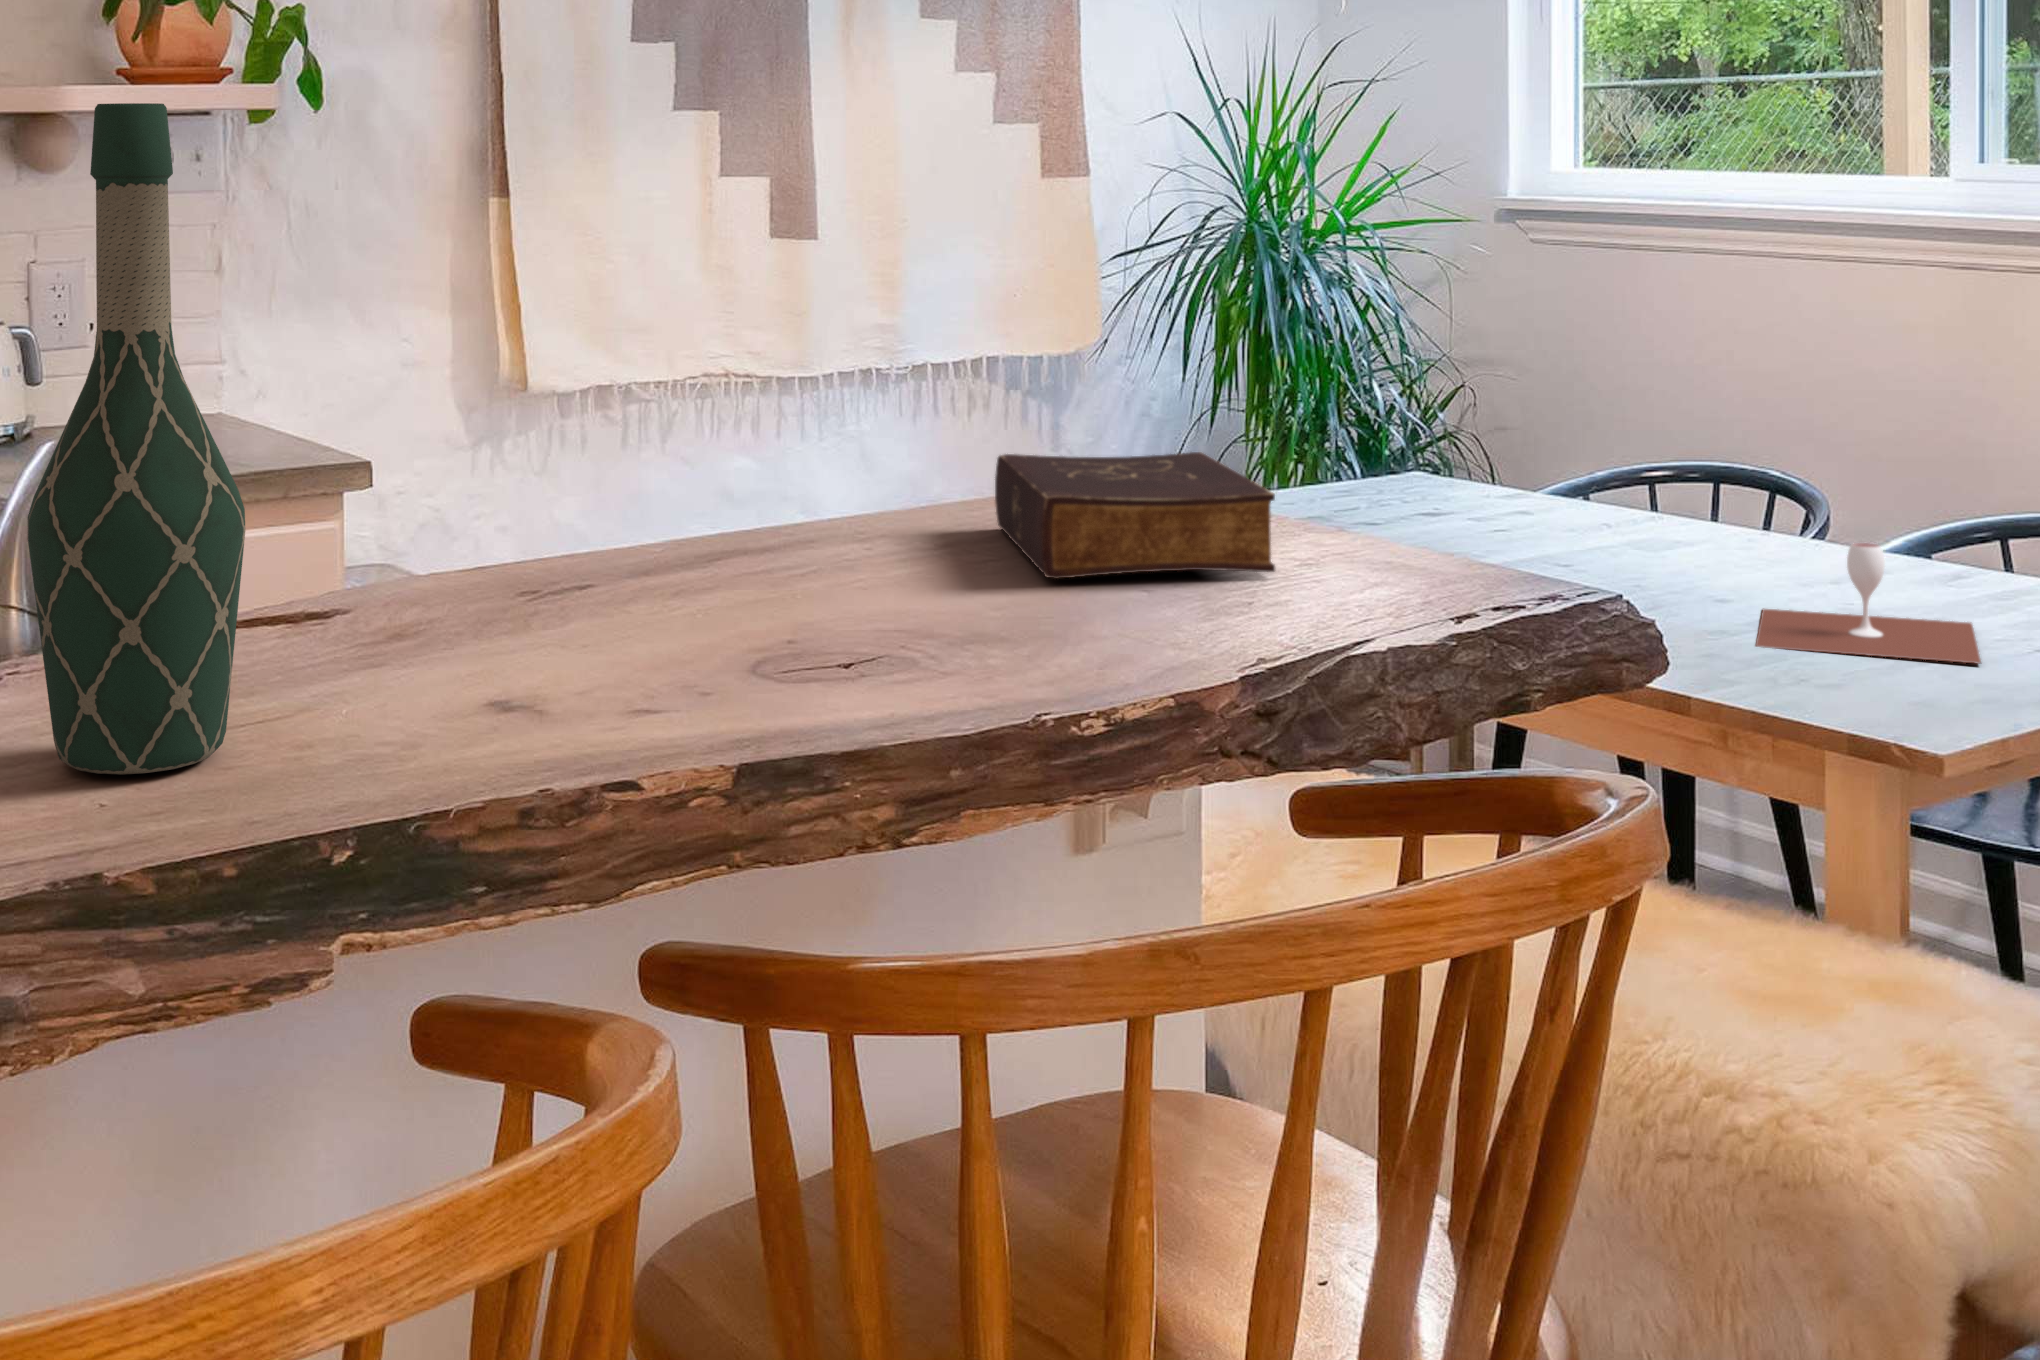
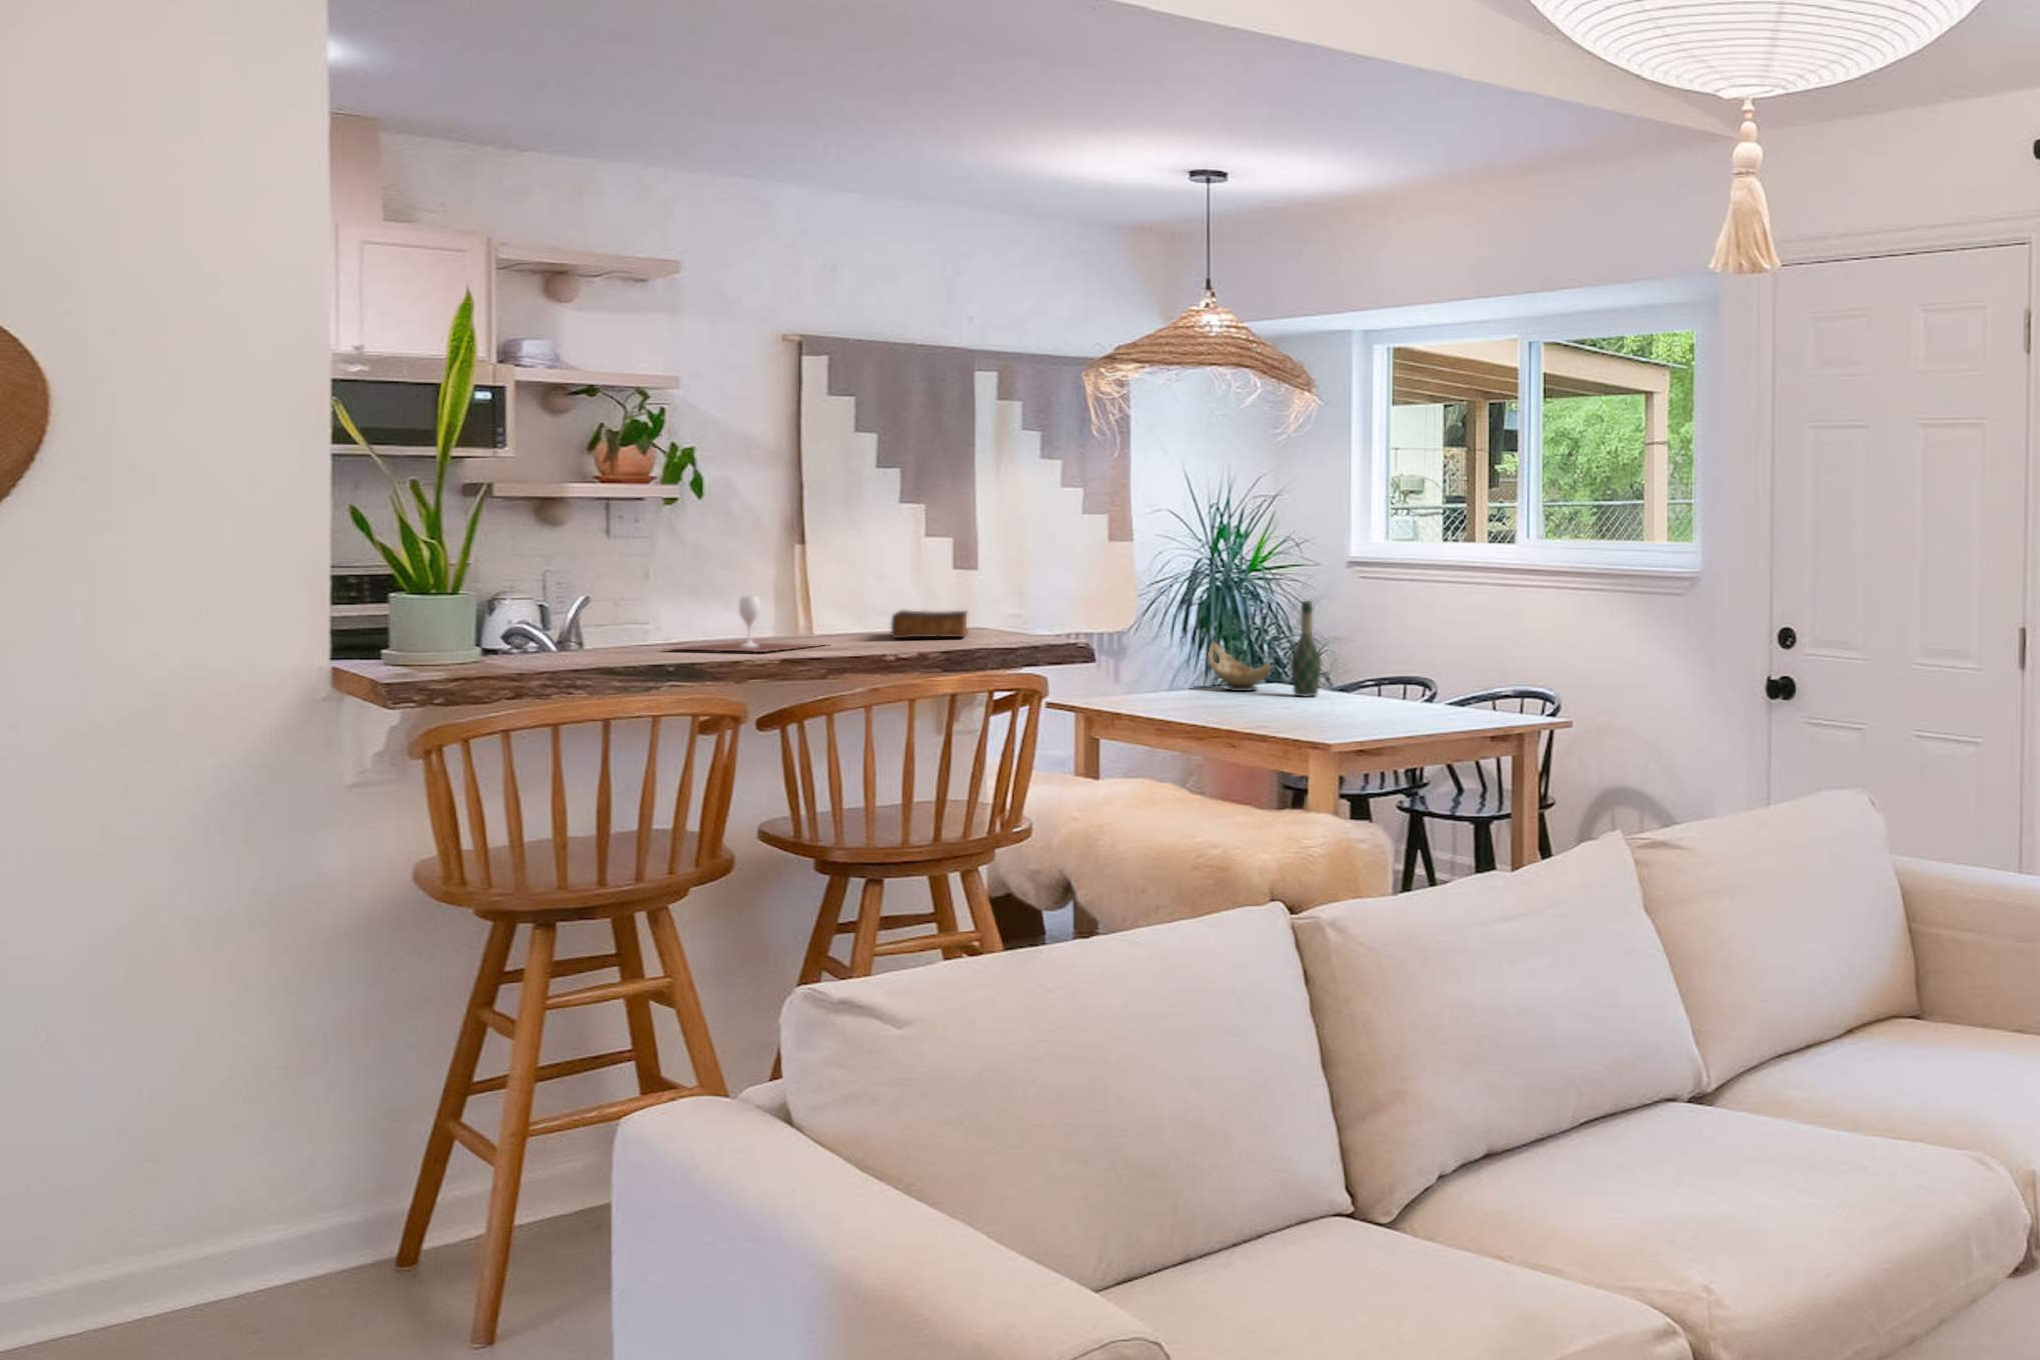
wine bottle: present [27,103,245,774] -> present [1291,601,1321,697]
decorative bowl: none [1347,399,1497,510] -> present [1208,643,1271,691]
wine glass: present [1756,543,1981,664] -> present [679,596,818,652]

